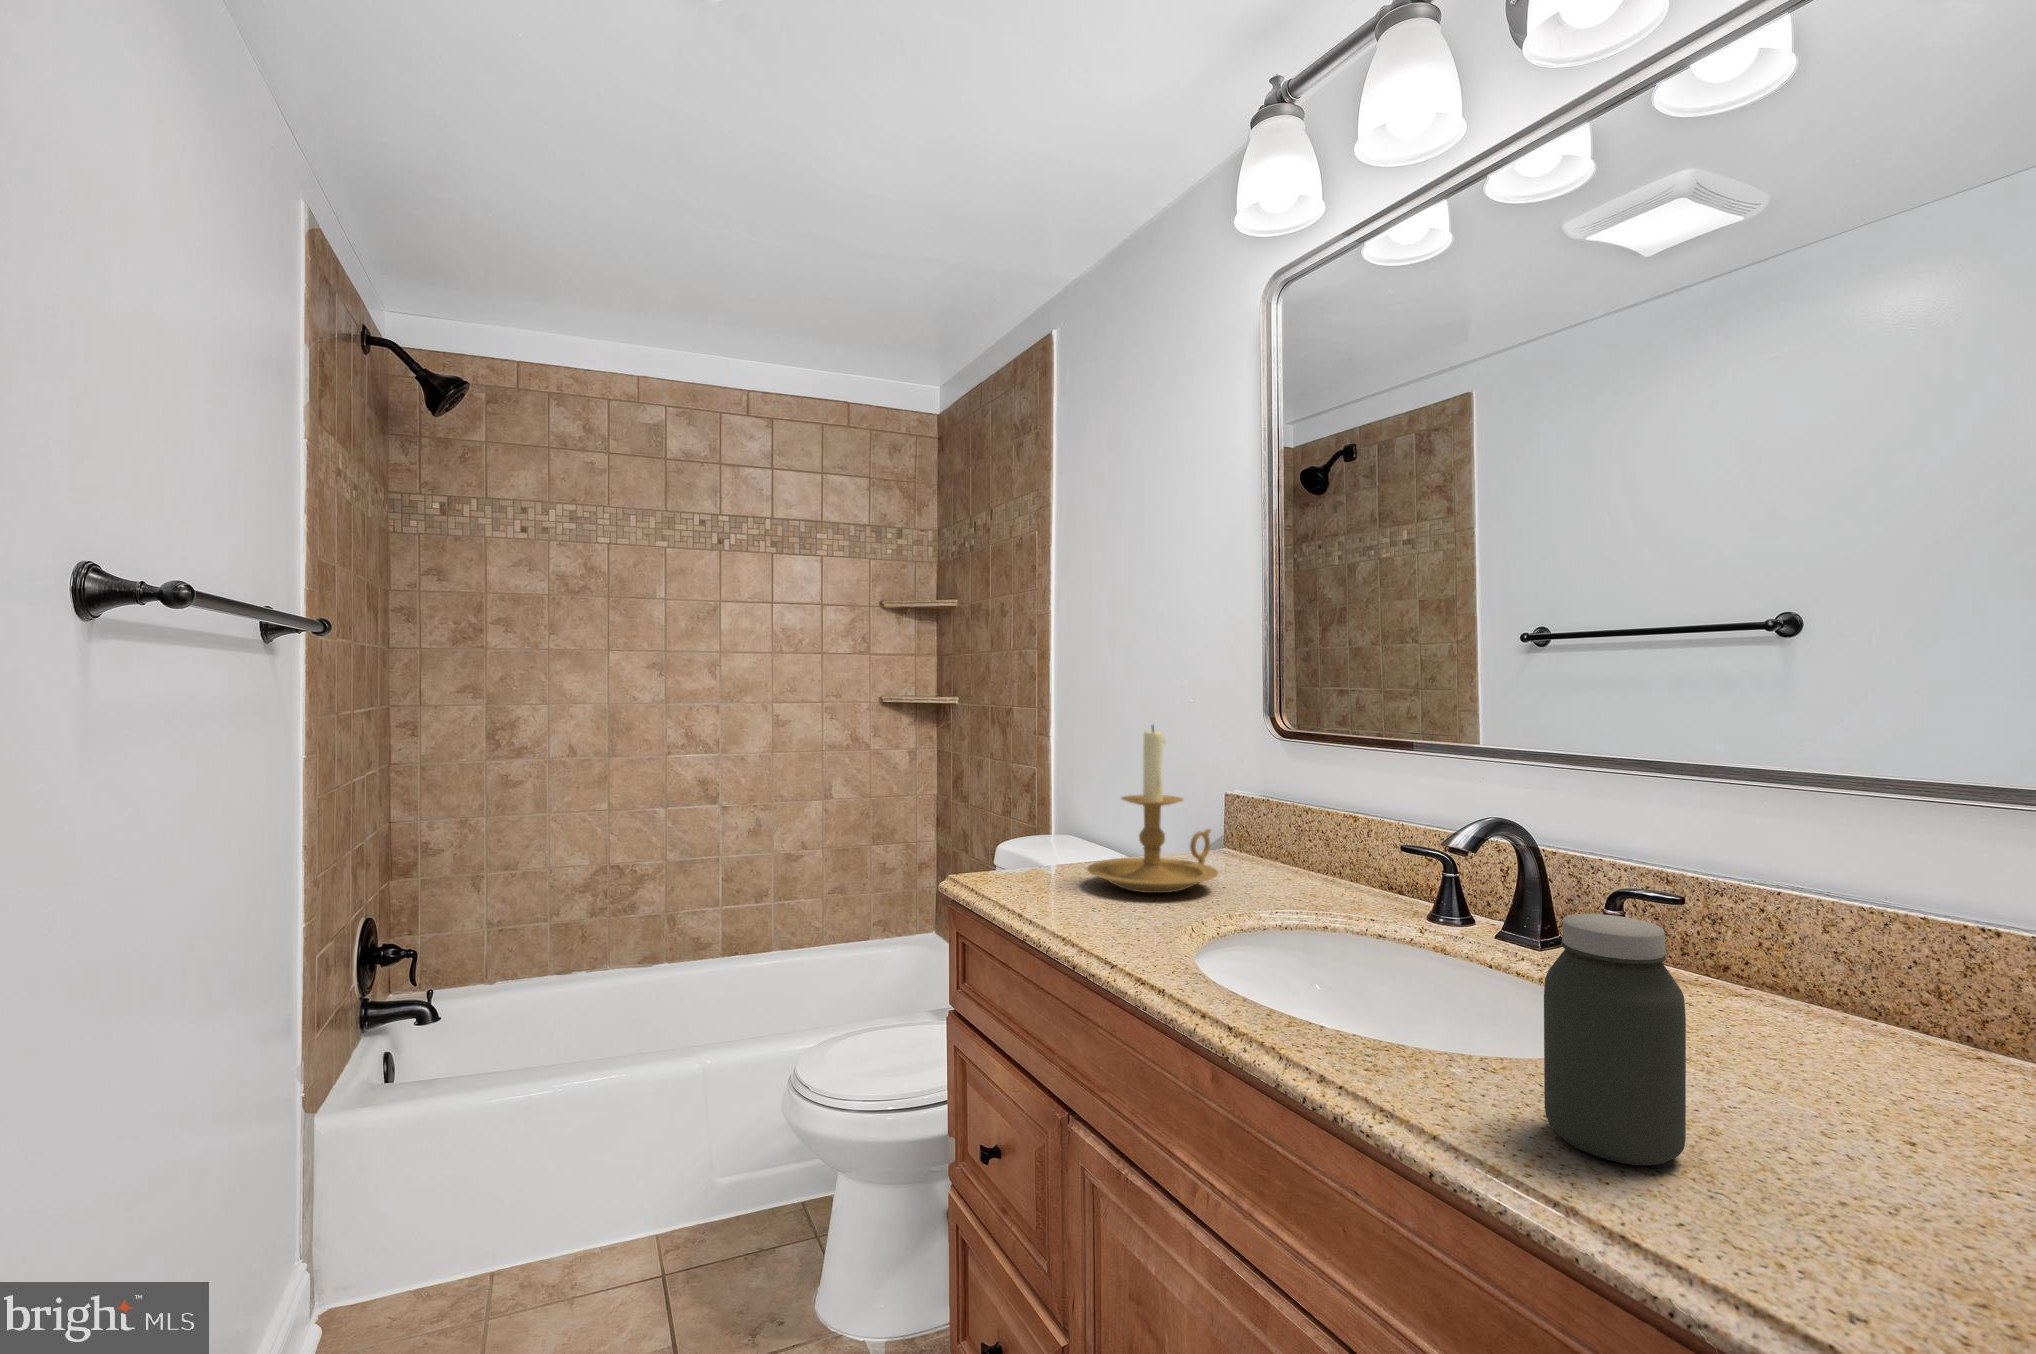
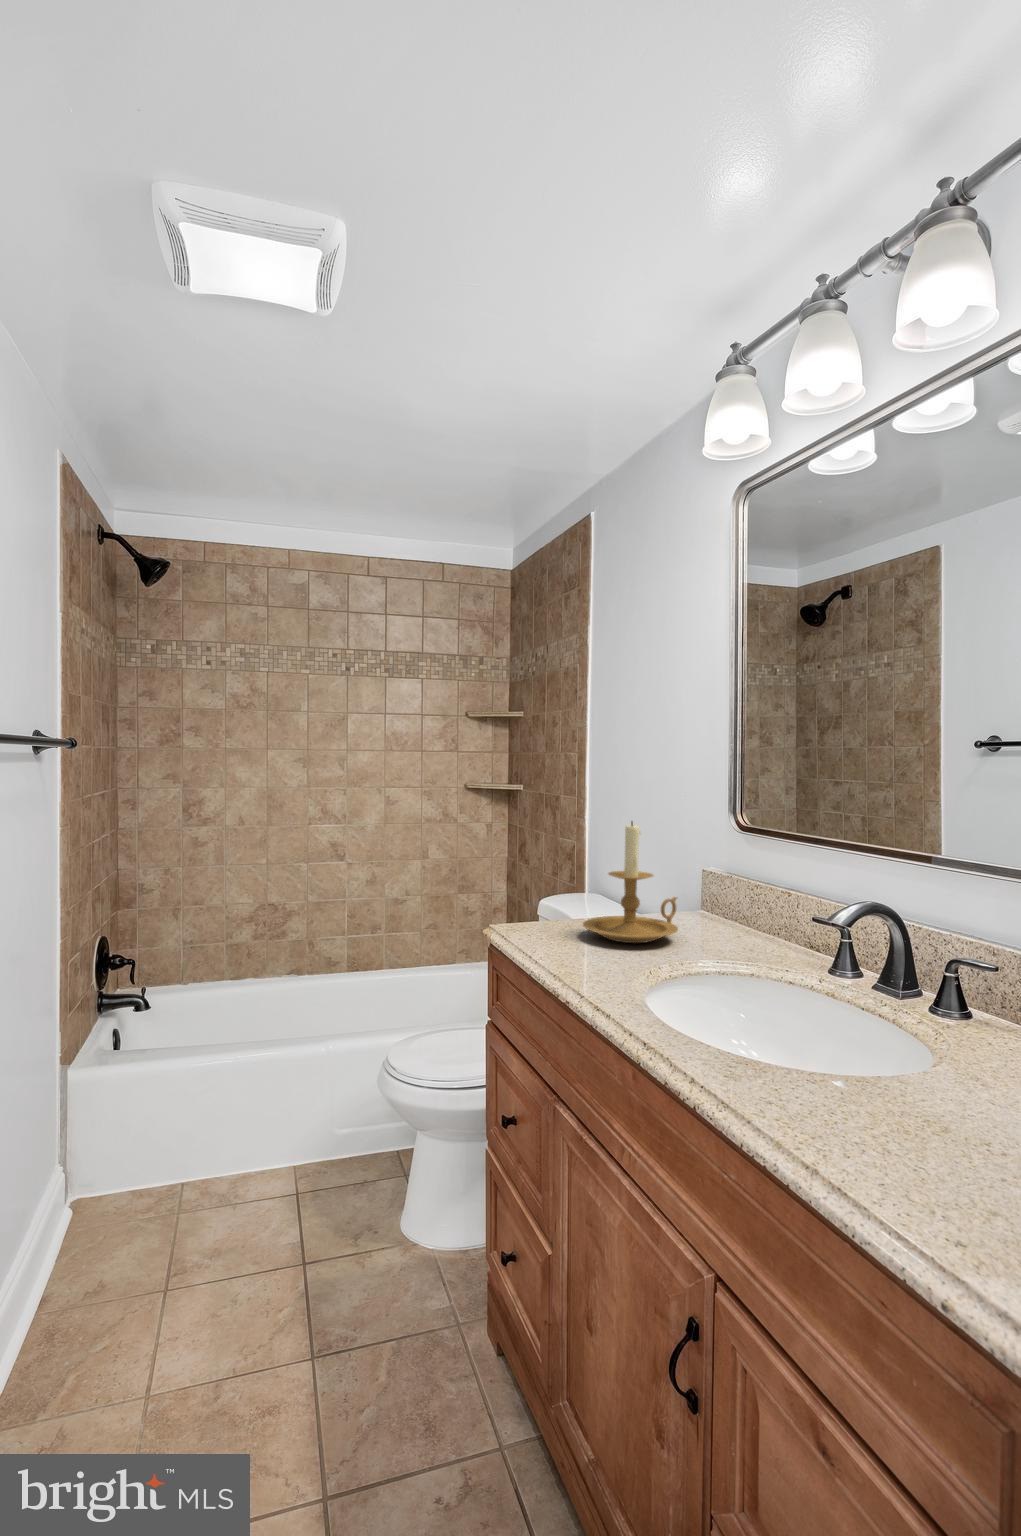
jar: present [1544,914,1686,1165] -> none [832,979,925,1154]

